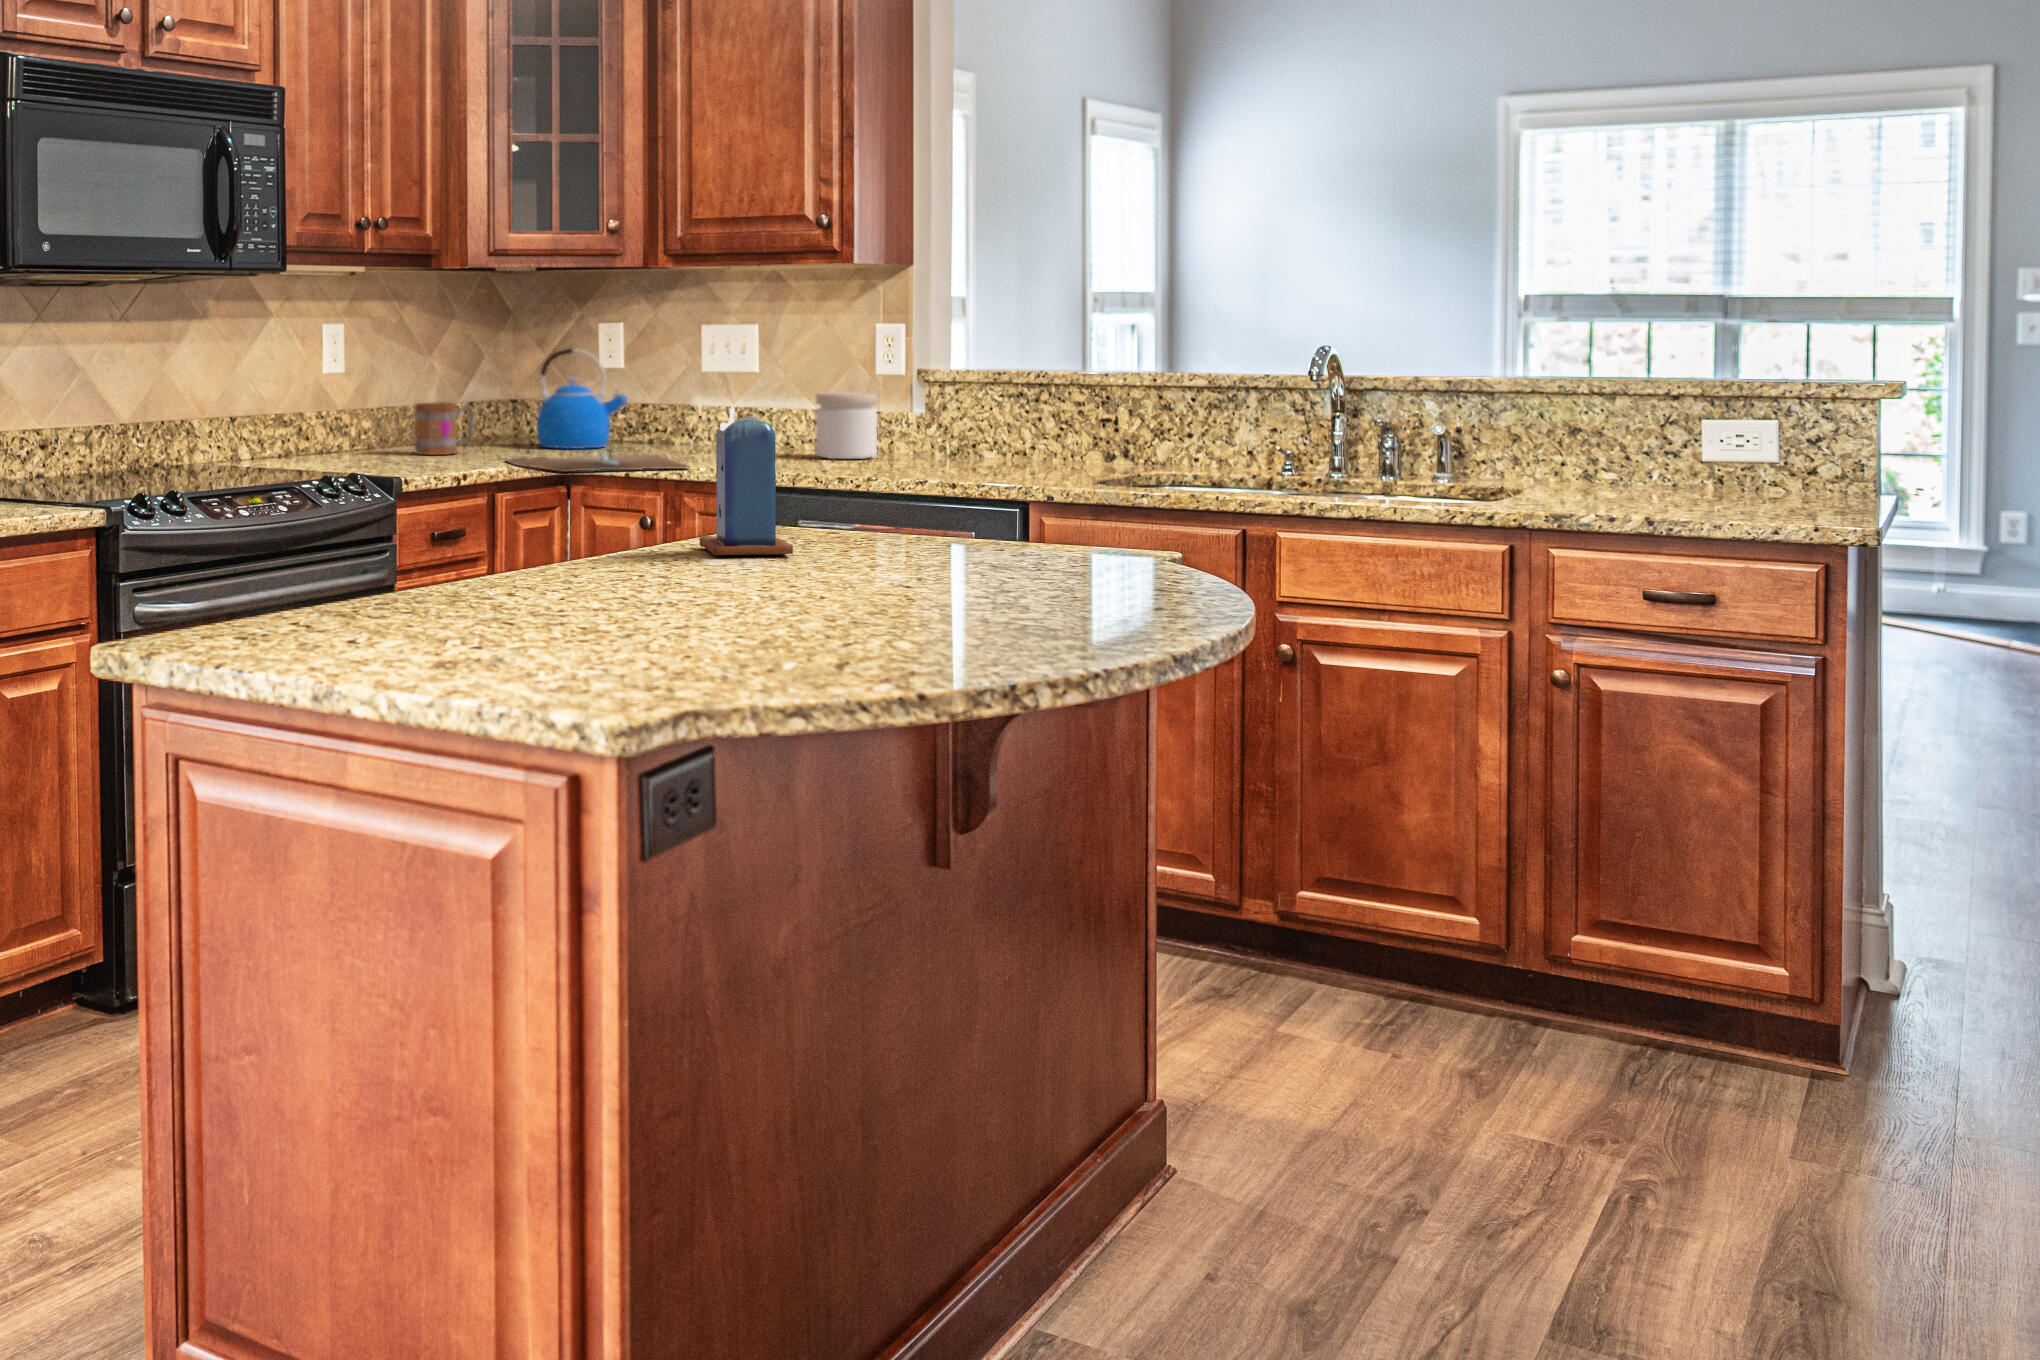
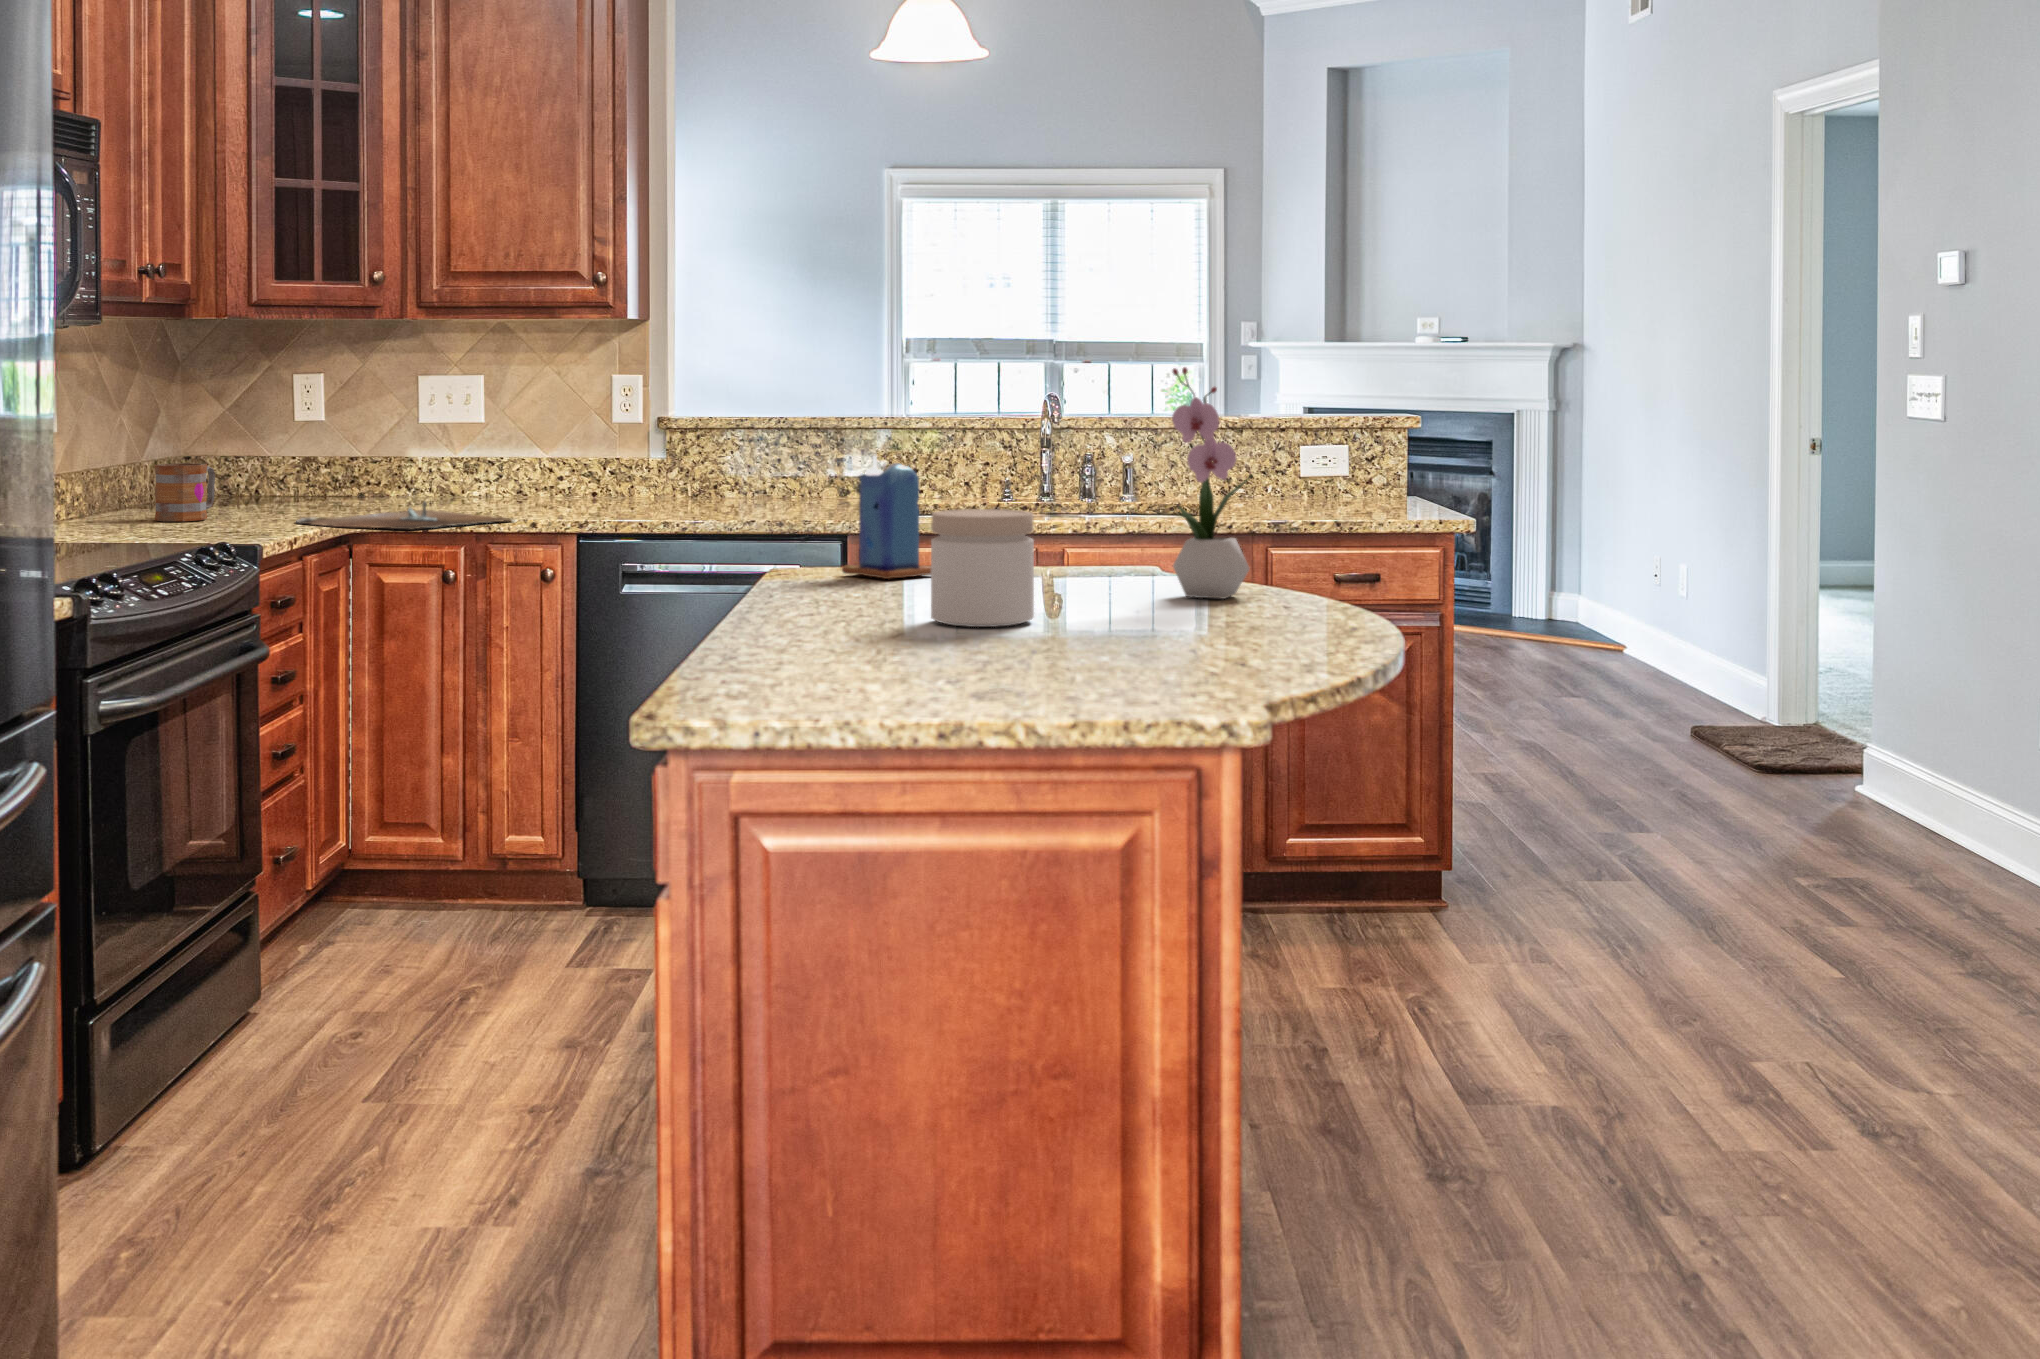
flower arrangement: none [918,292,1069,620] -> present [1172,367,1252,599]
kettle: present [537,348,628,449] -> none [254,401,356,509]
jar: present [815,392,877,459] -> present [931,509,1034,627]

